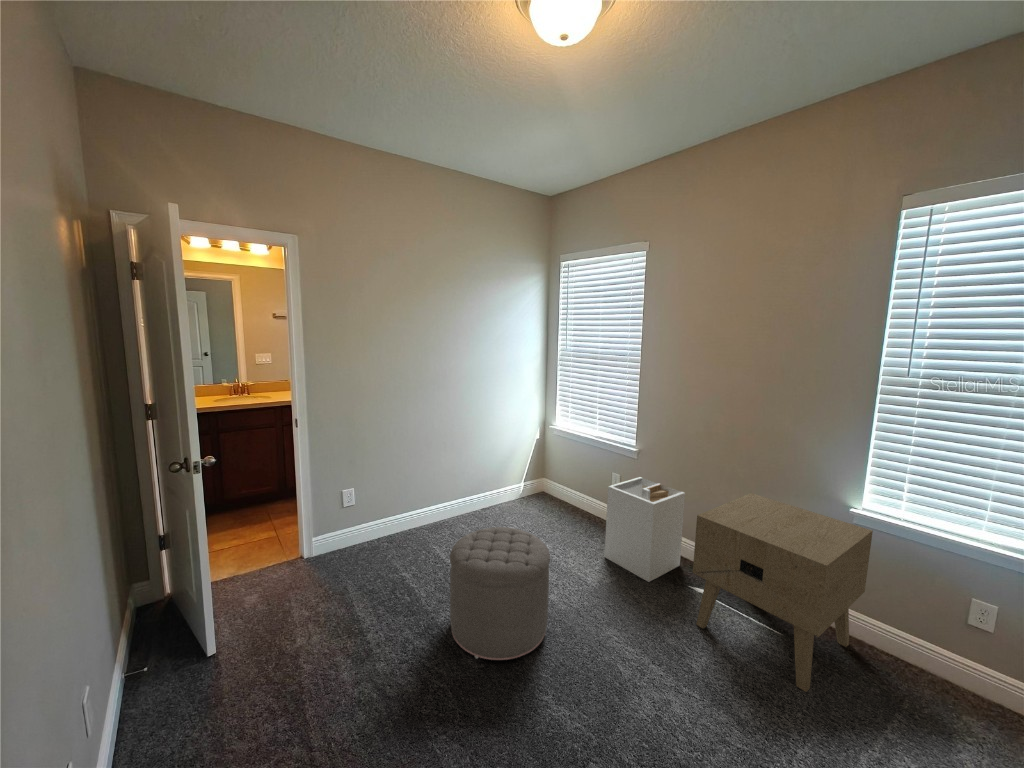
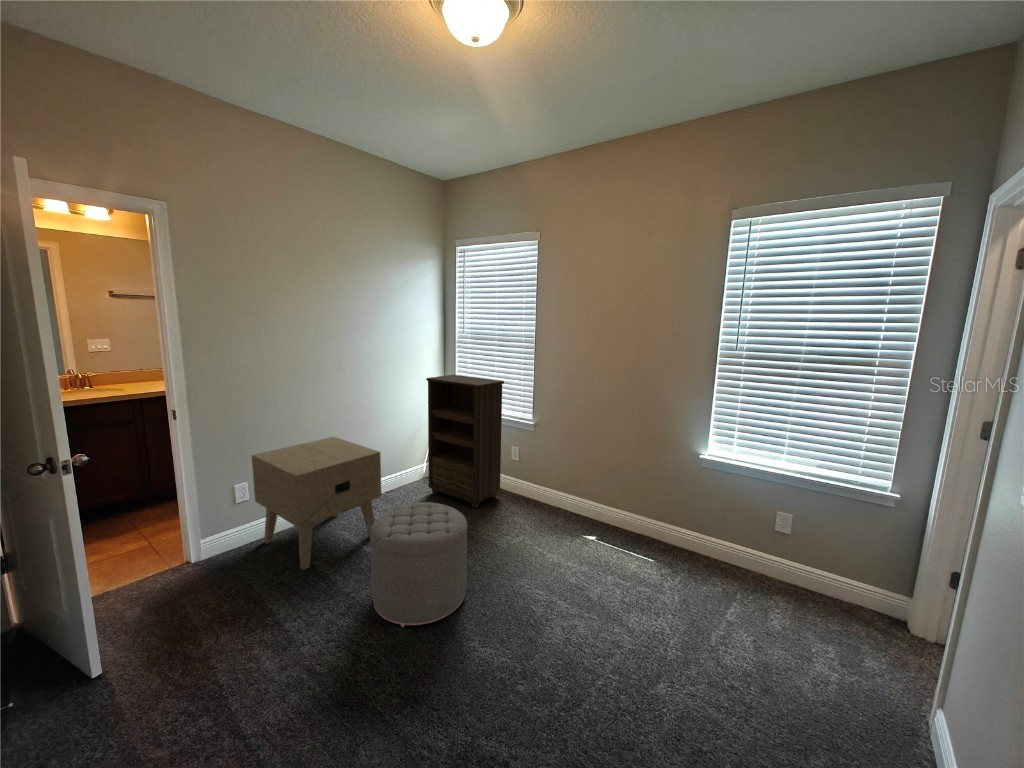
bookshelf: none [523,393,605,537] -> present [426,375,504,508]
laundry hamper: present [605,477,685,582] -> none [509,446,576,537]
nightstand: present [693,493,873,692] -> present [252,437,382,570]

